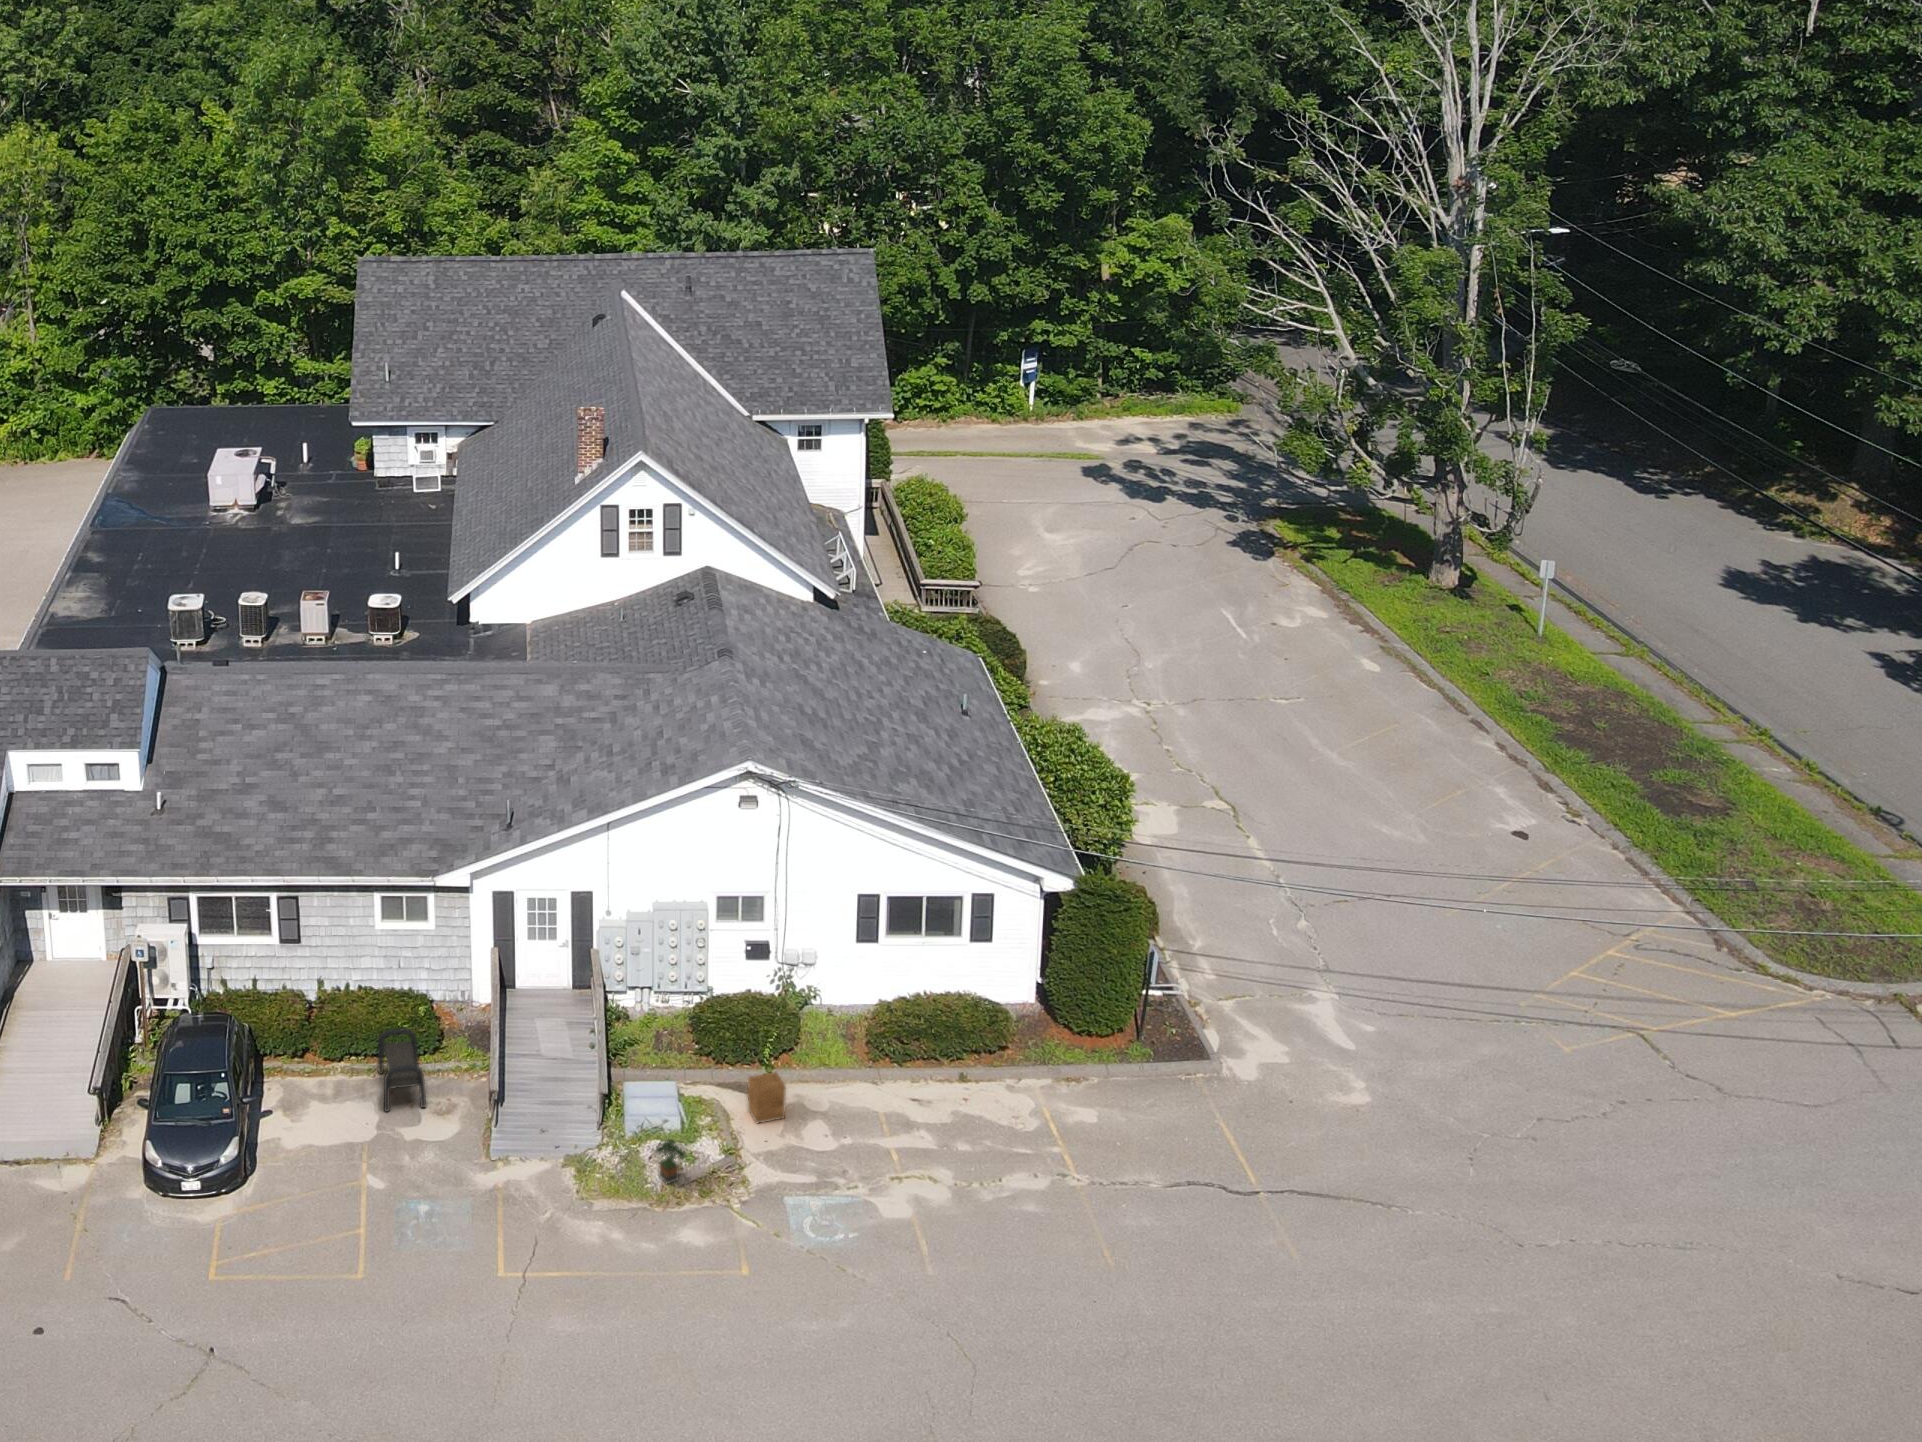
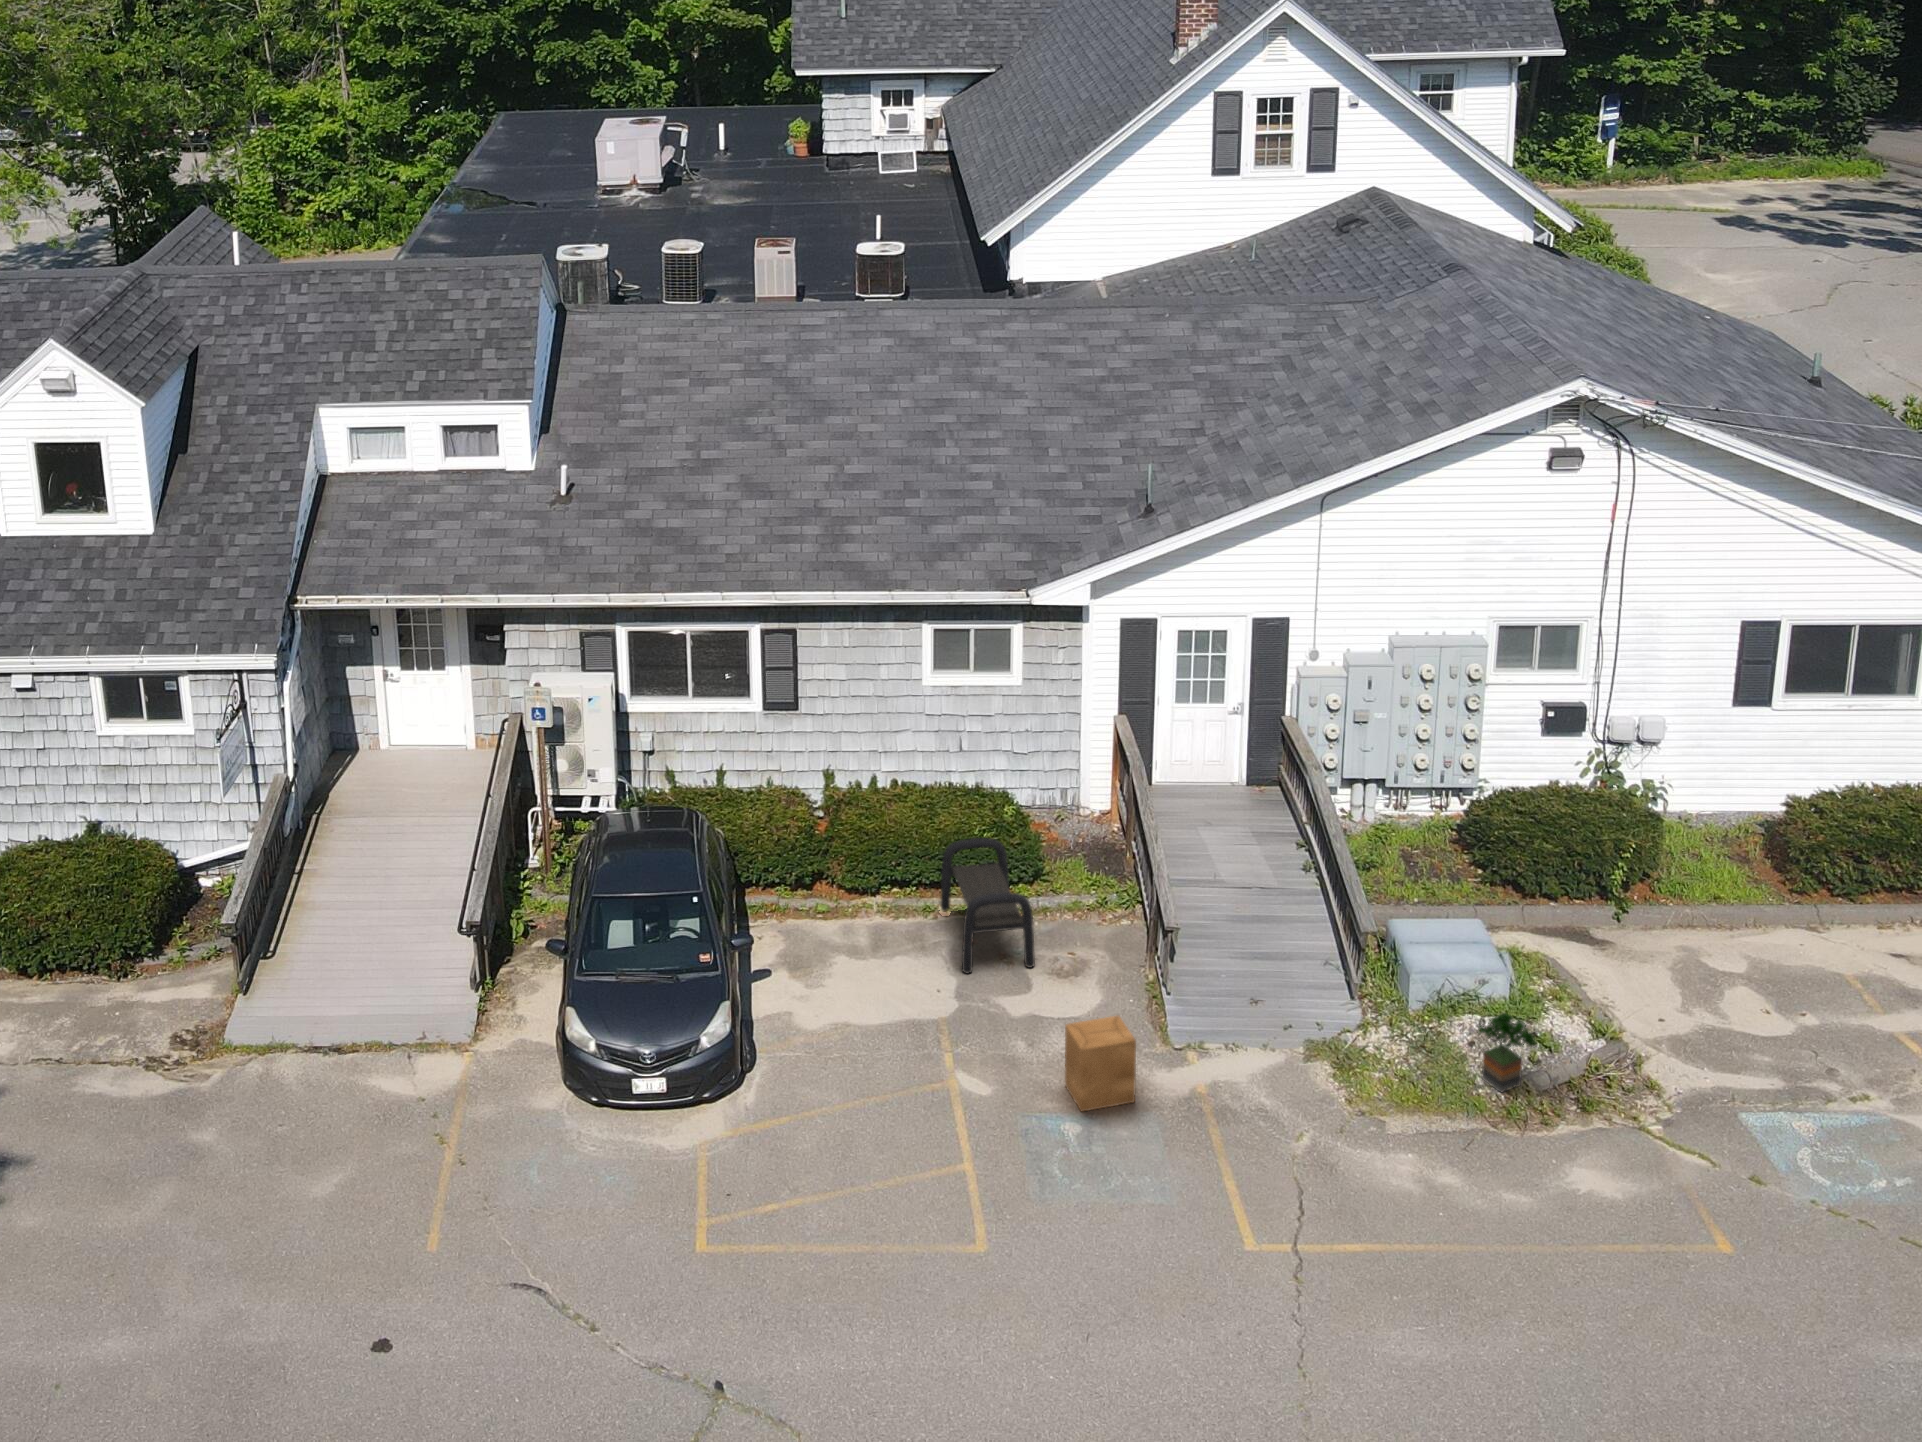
cardboard box: present [748,1072,786,1123] -> present [1065,1016,1136,1111]

